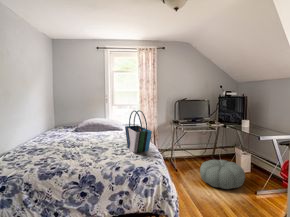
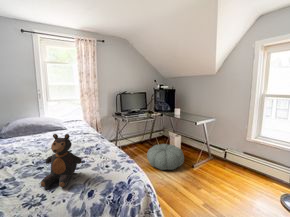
tote bag: present [125,110,152,153] -> none [79,109,119,161]
teddy bear: none [90,125,118,162] -> present [41,134,82,187]

